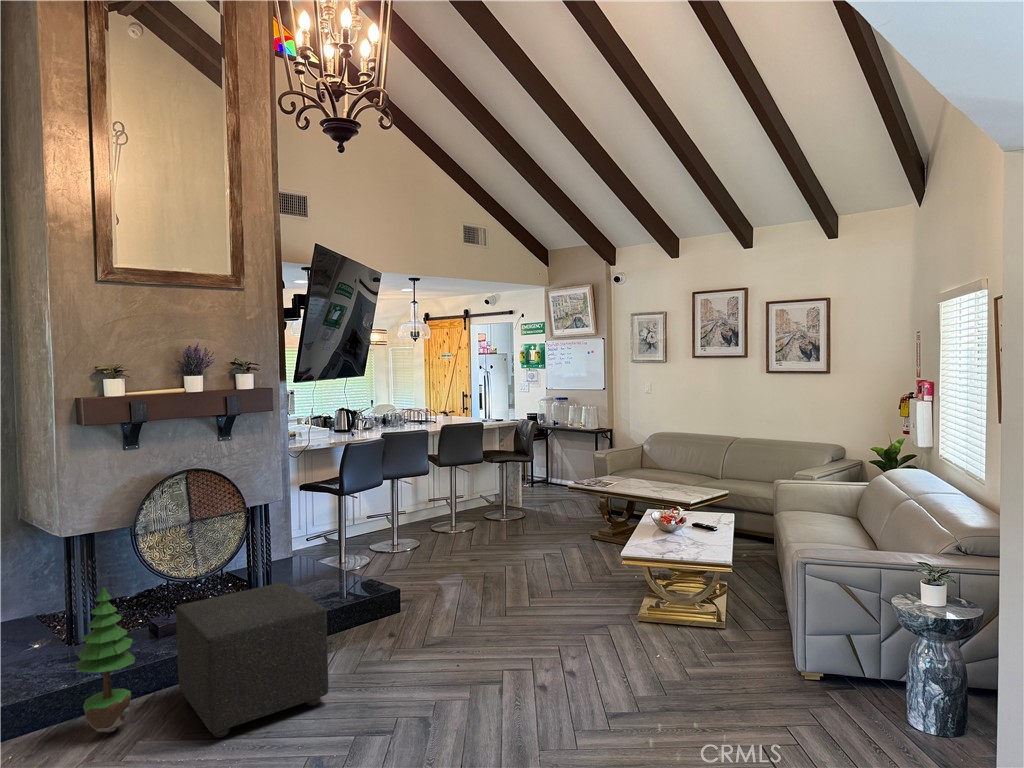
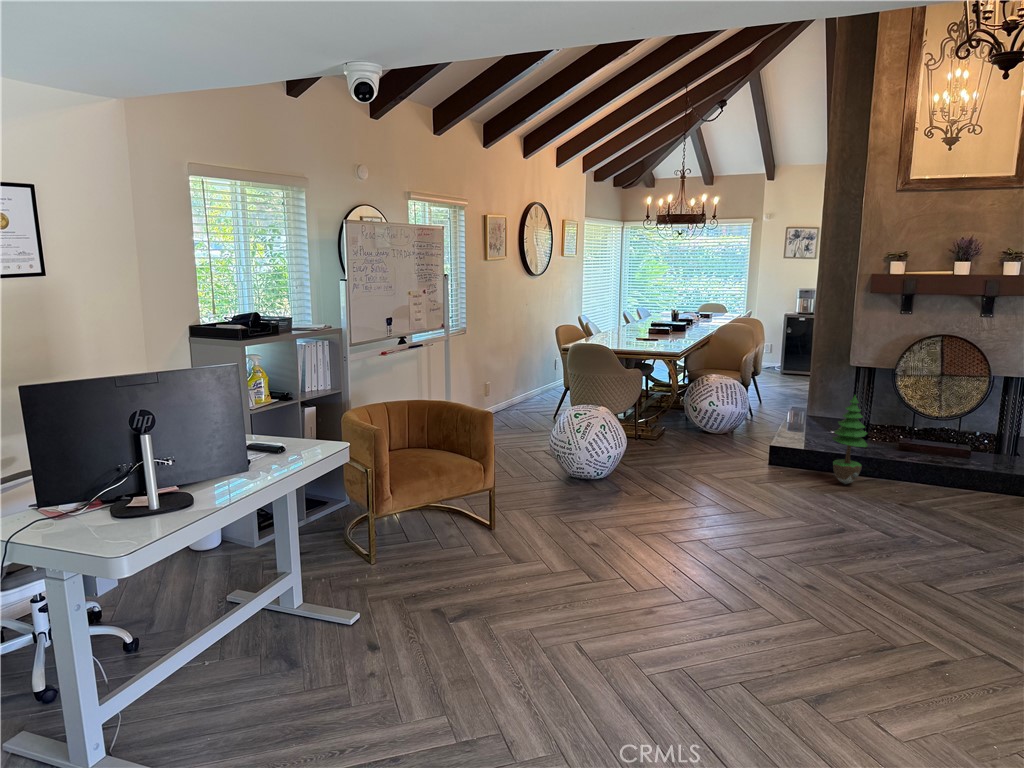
ottoman: present [176,582,328,737] -> none [896,424,1009,524]

